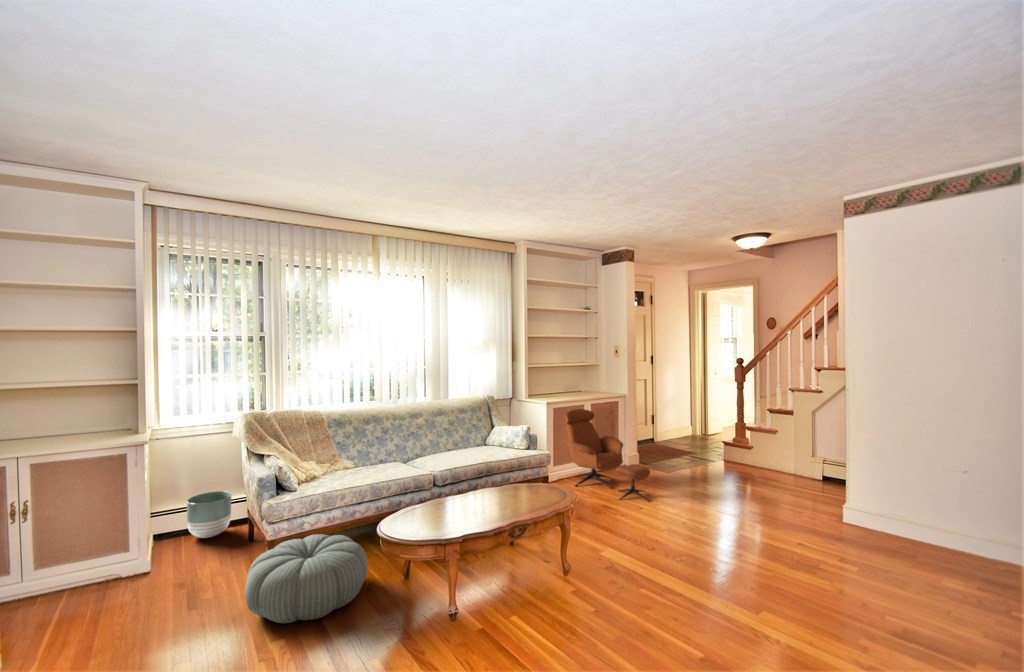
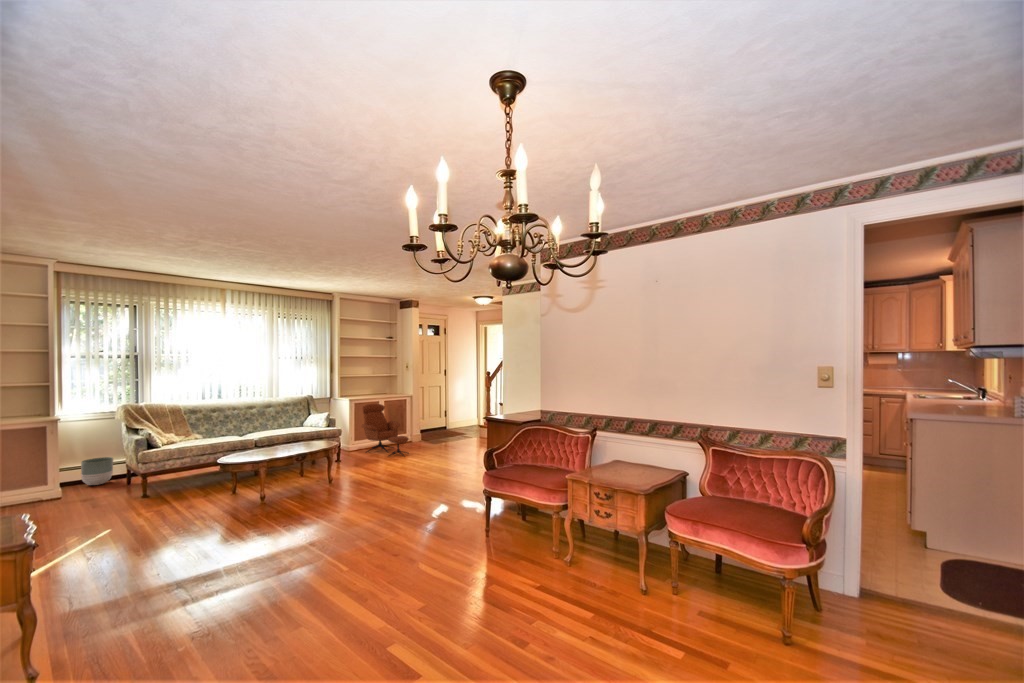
pouf: present [245,534,368,623] -> none [129,469,204,506]

